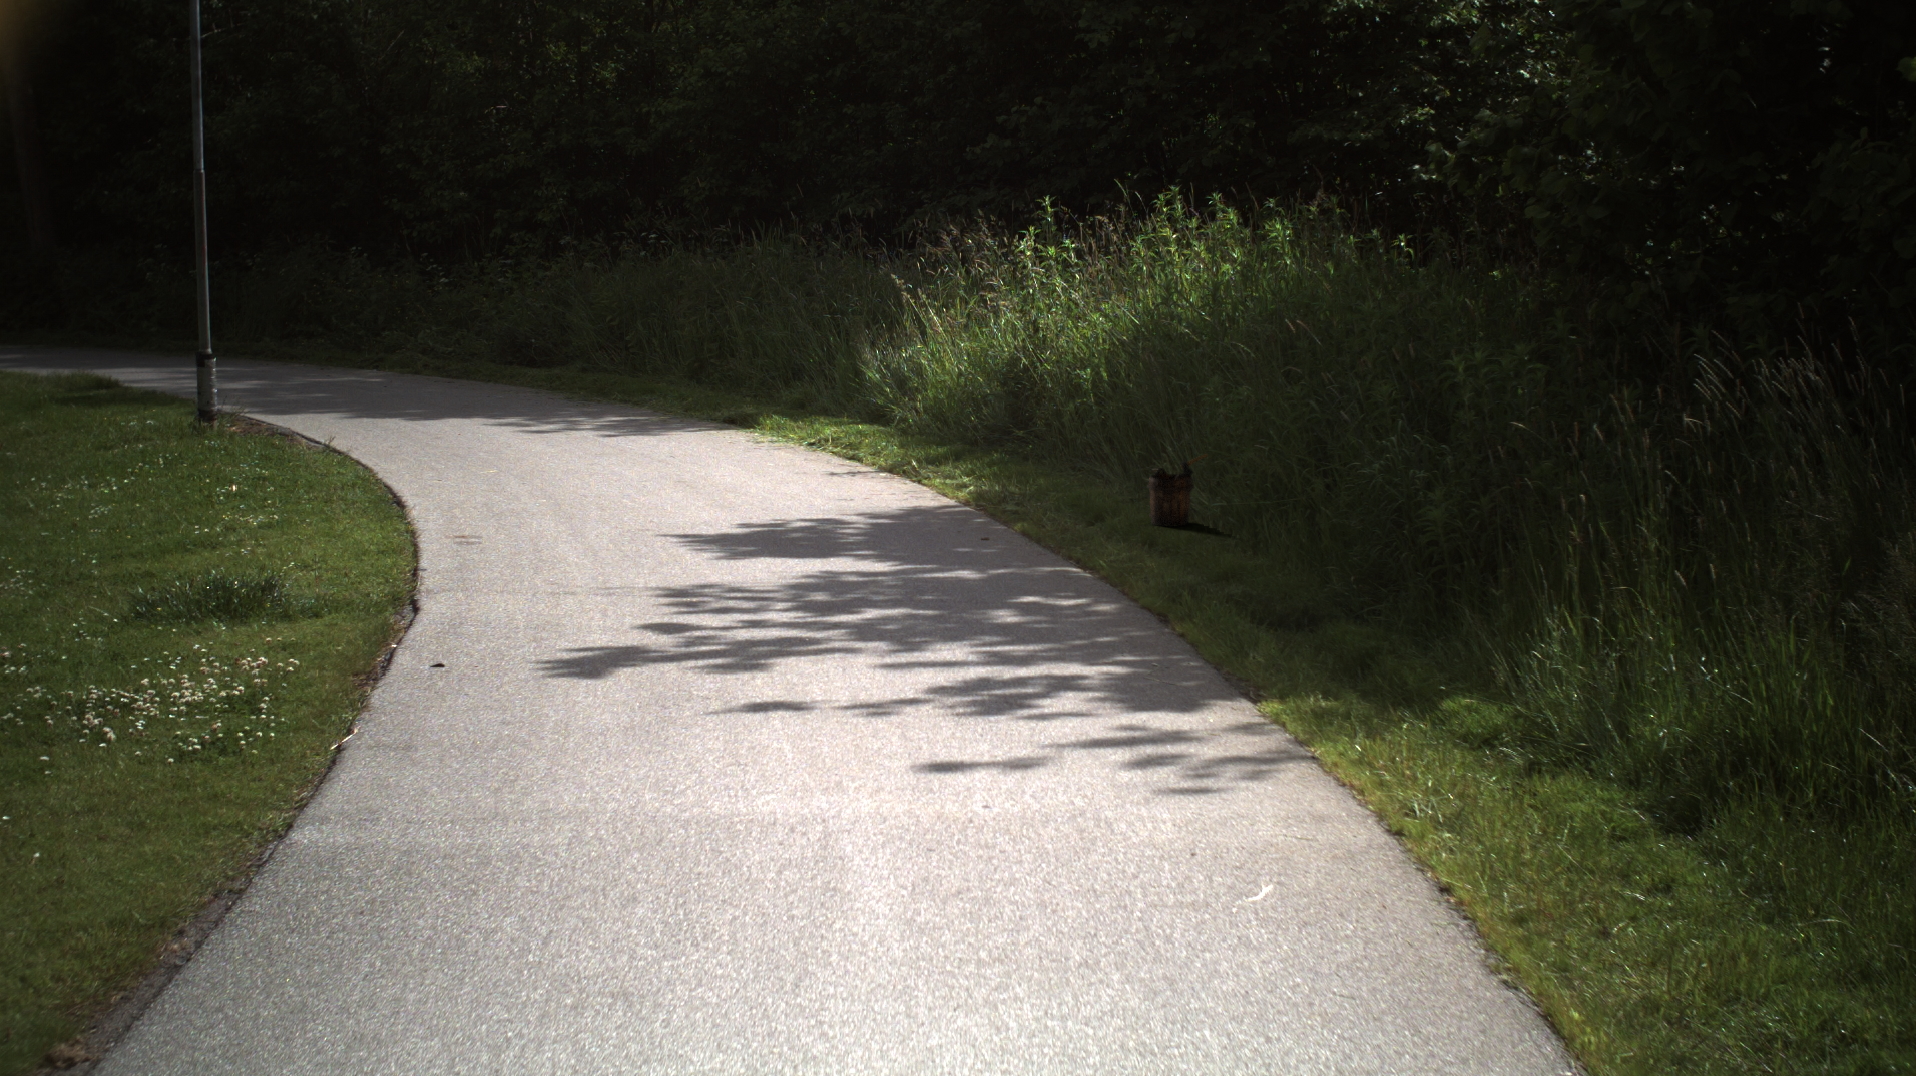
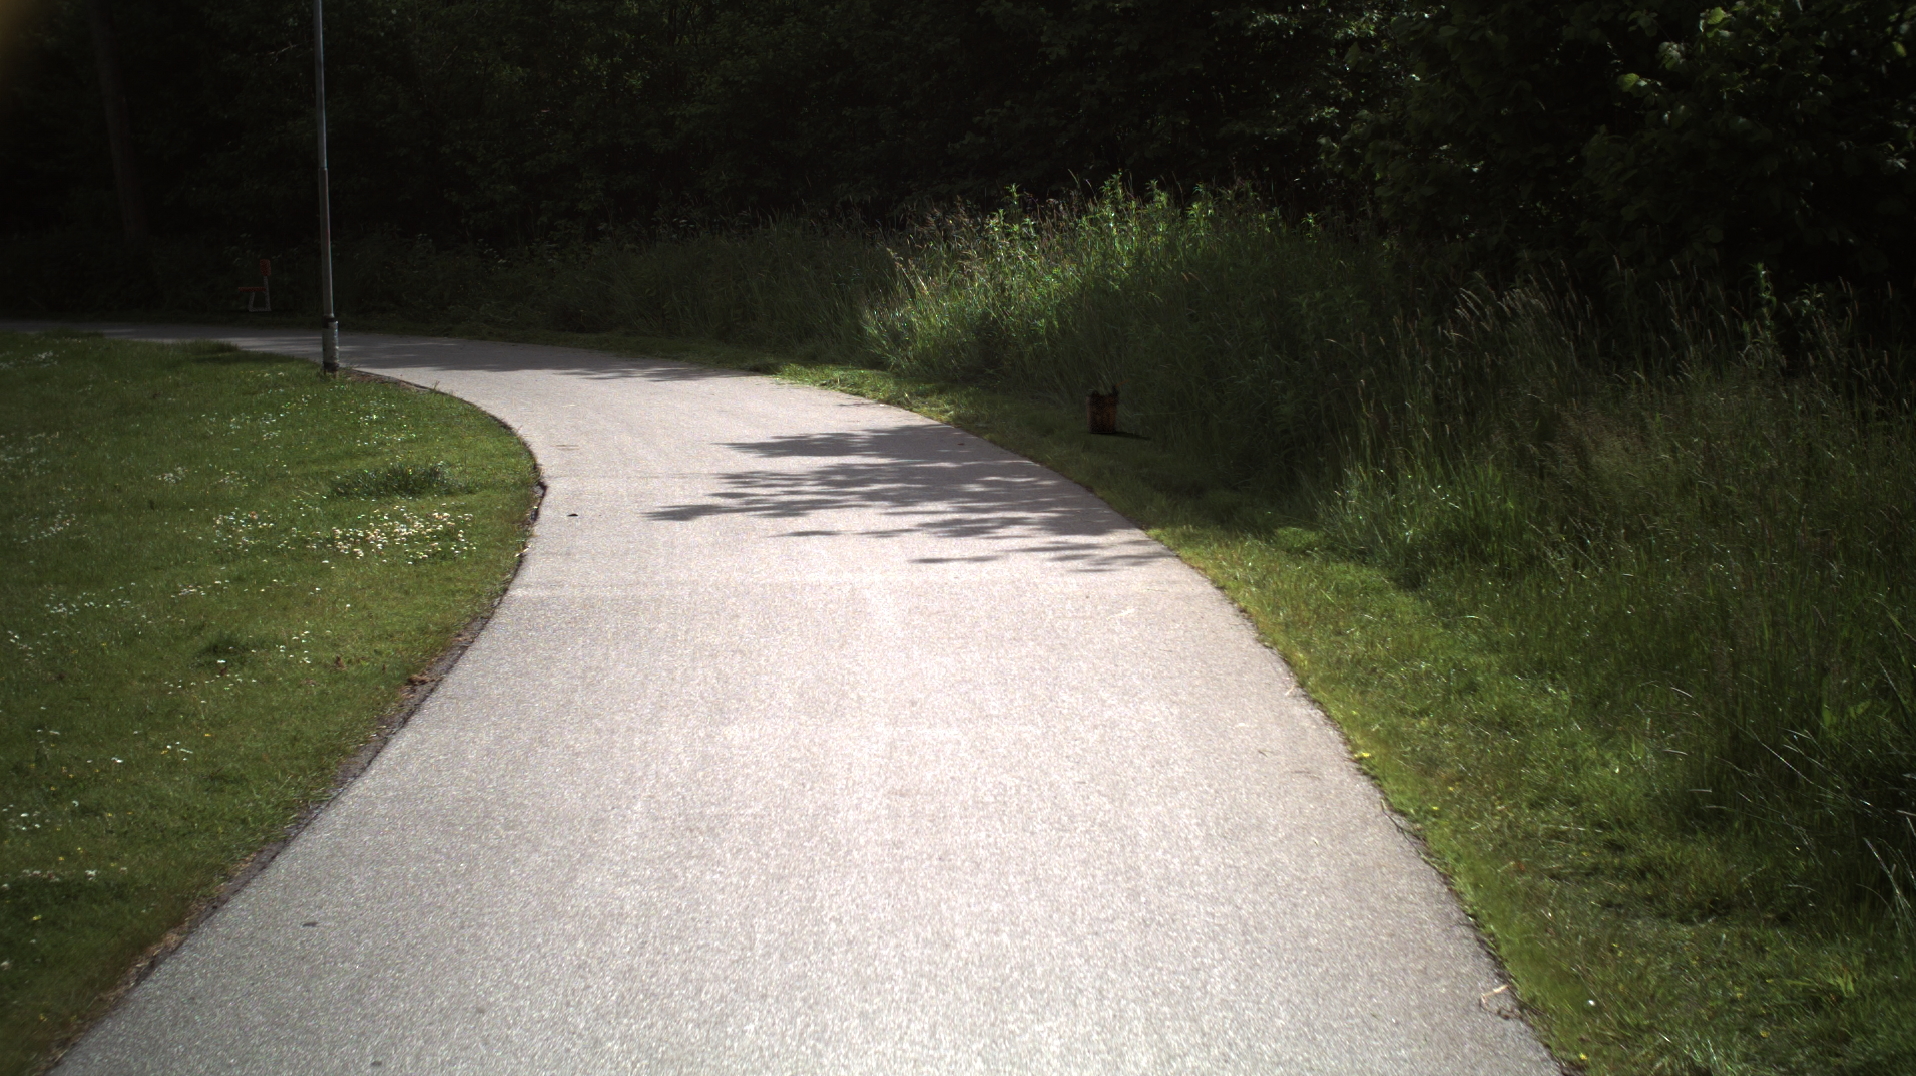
bench: none [139,273,176,334] -> present [238,259,271,312]

